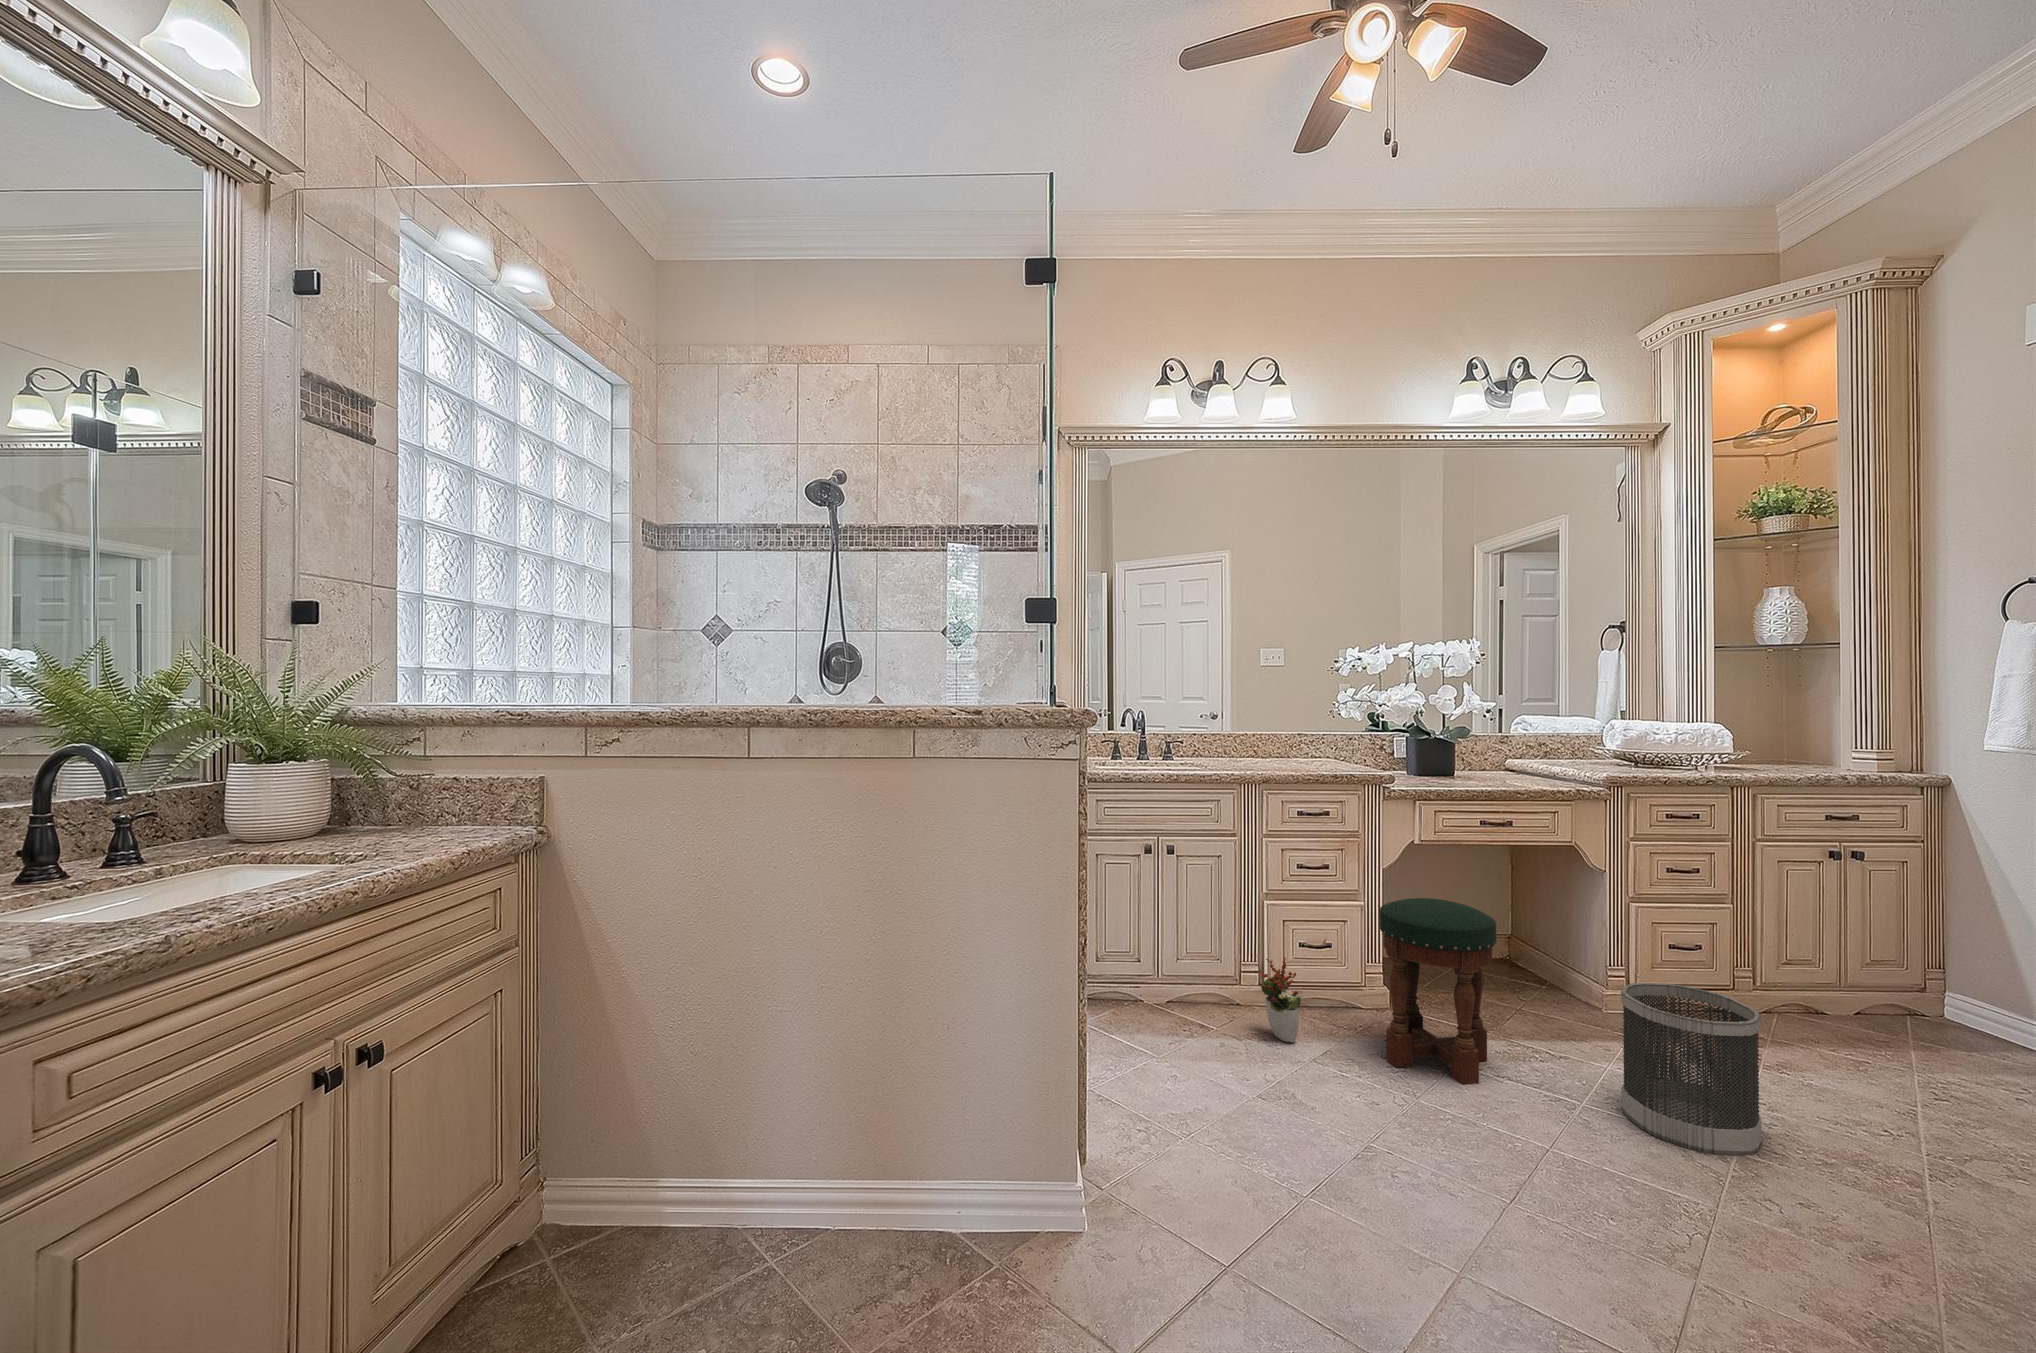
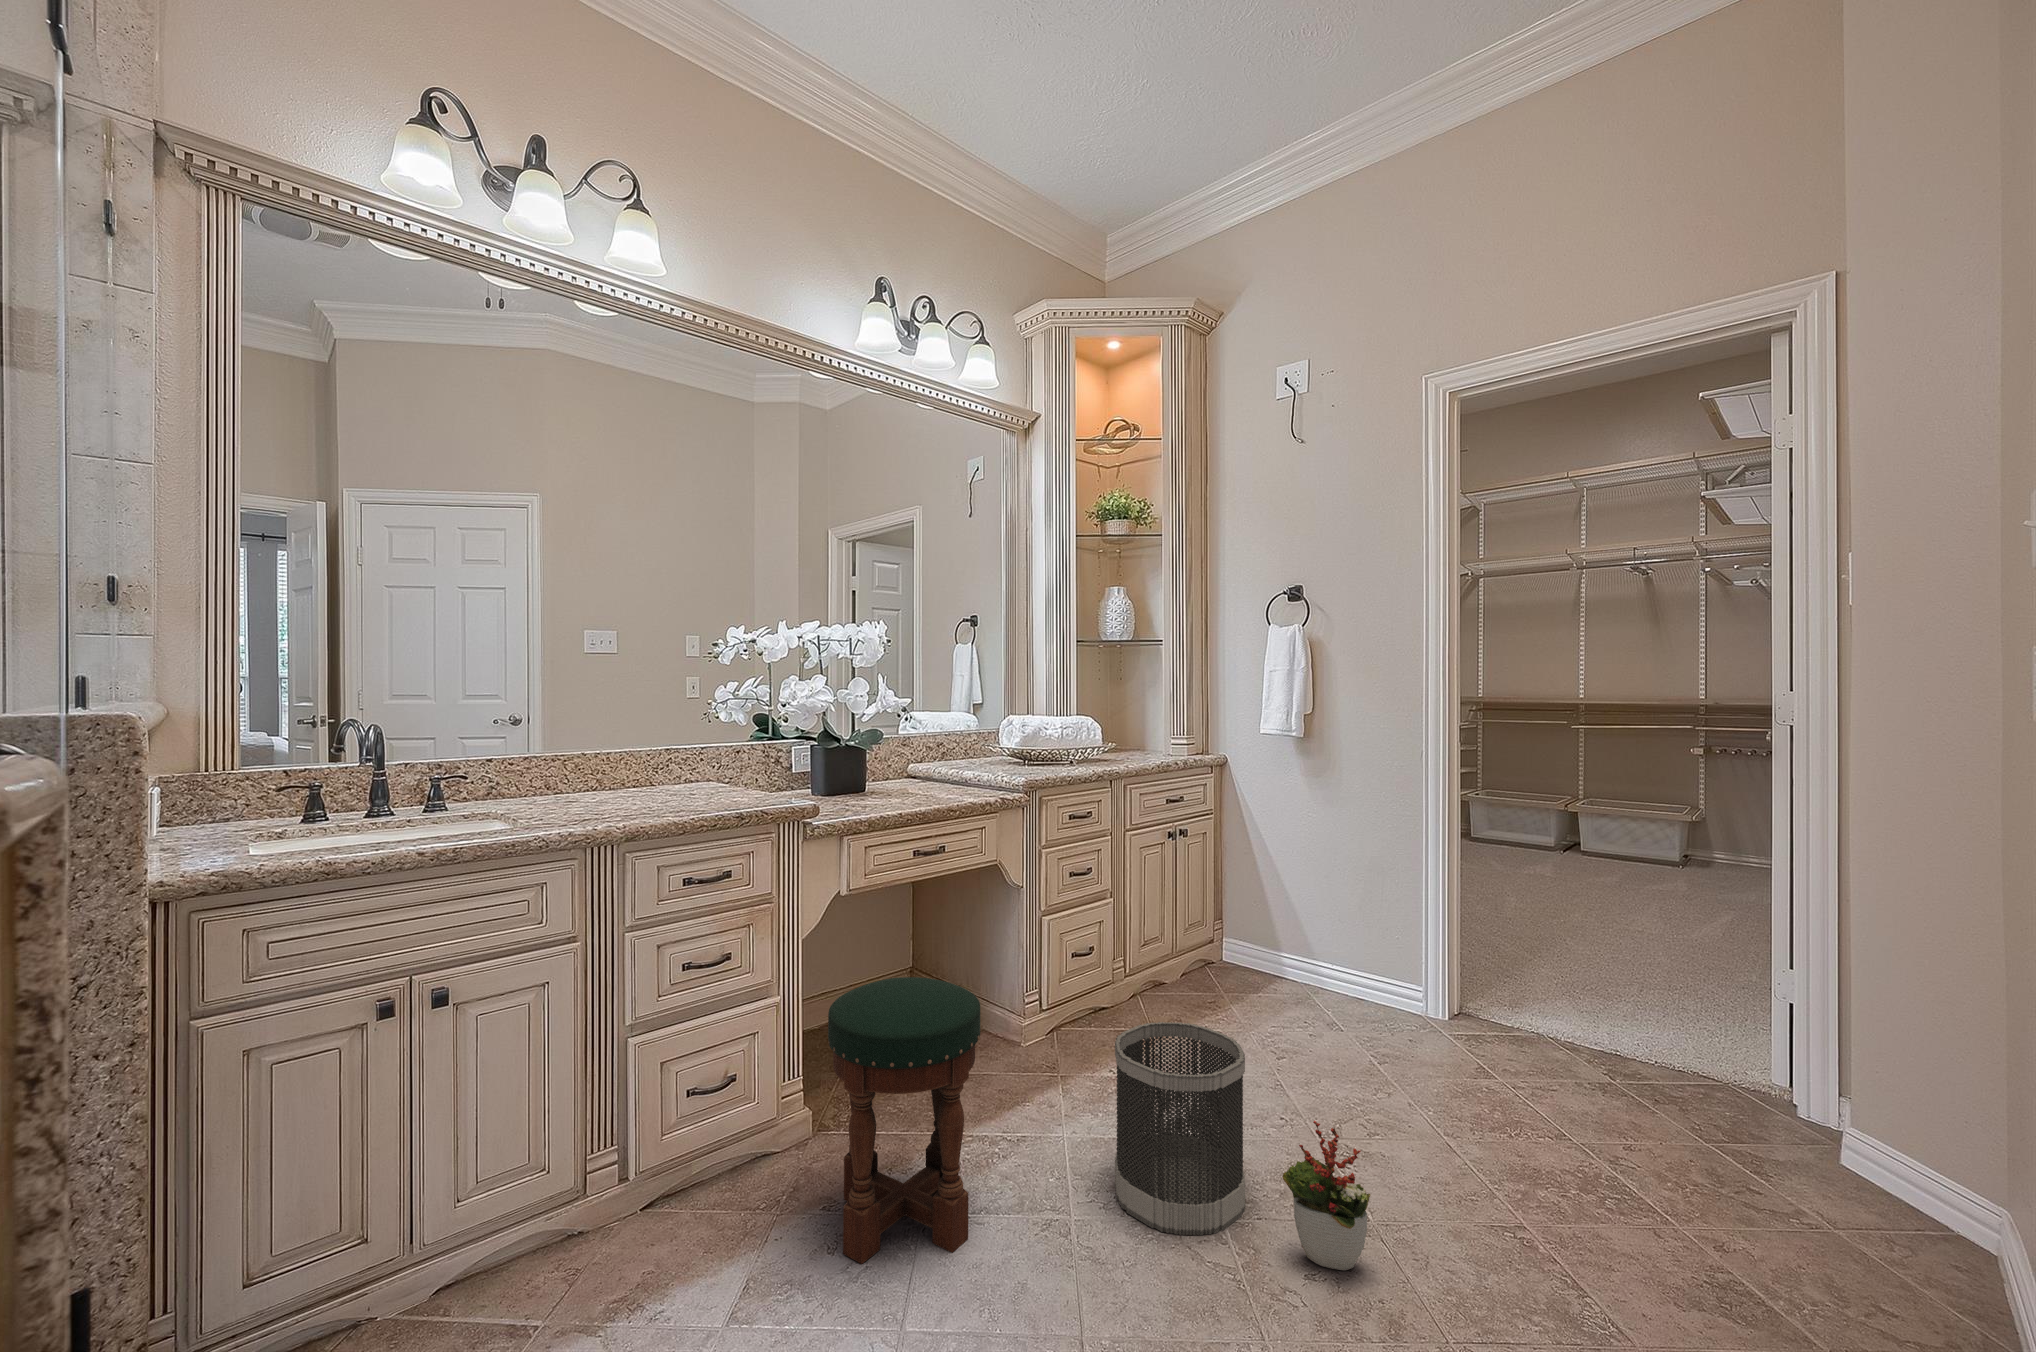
decorative plant: present [1259,957,1301,1043] -> present [1283,1121,1370,1270]

